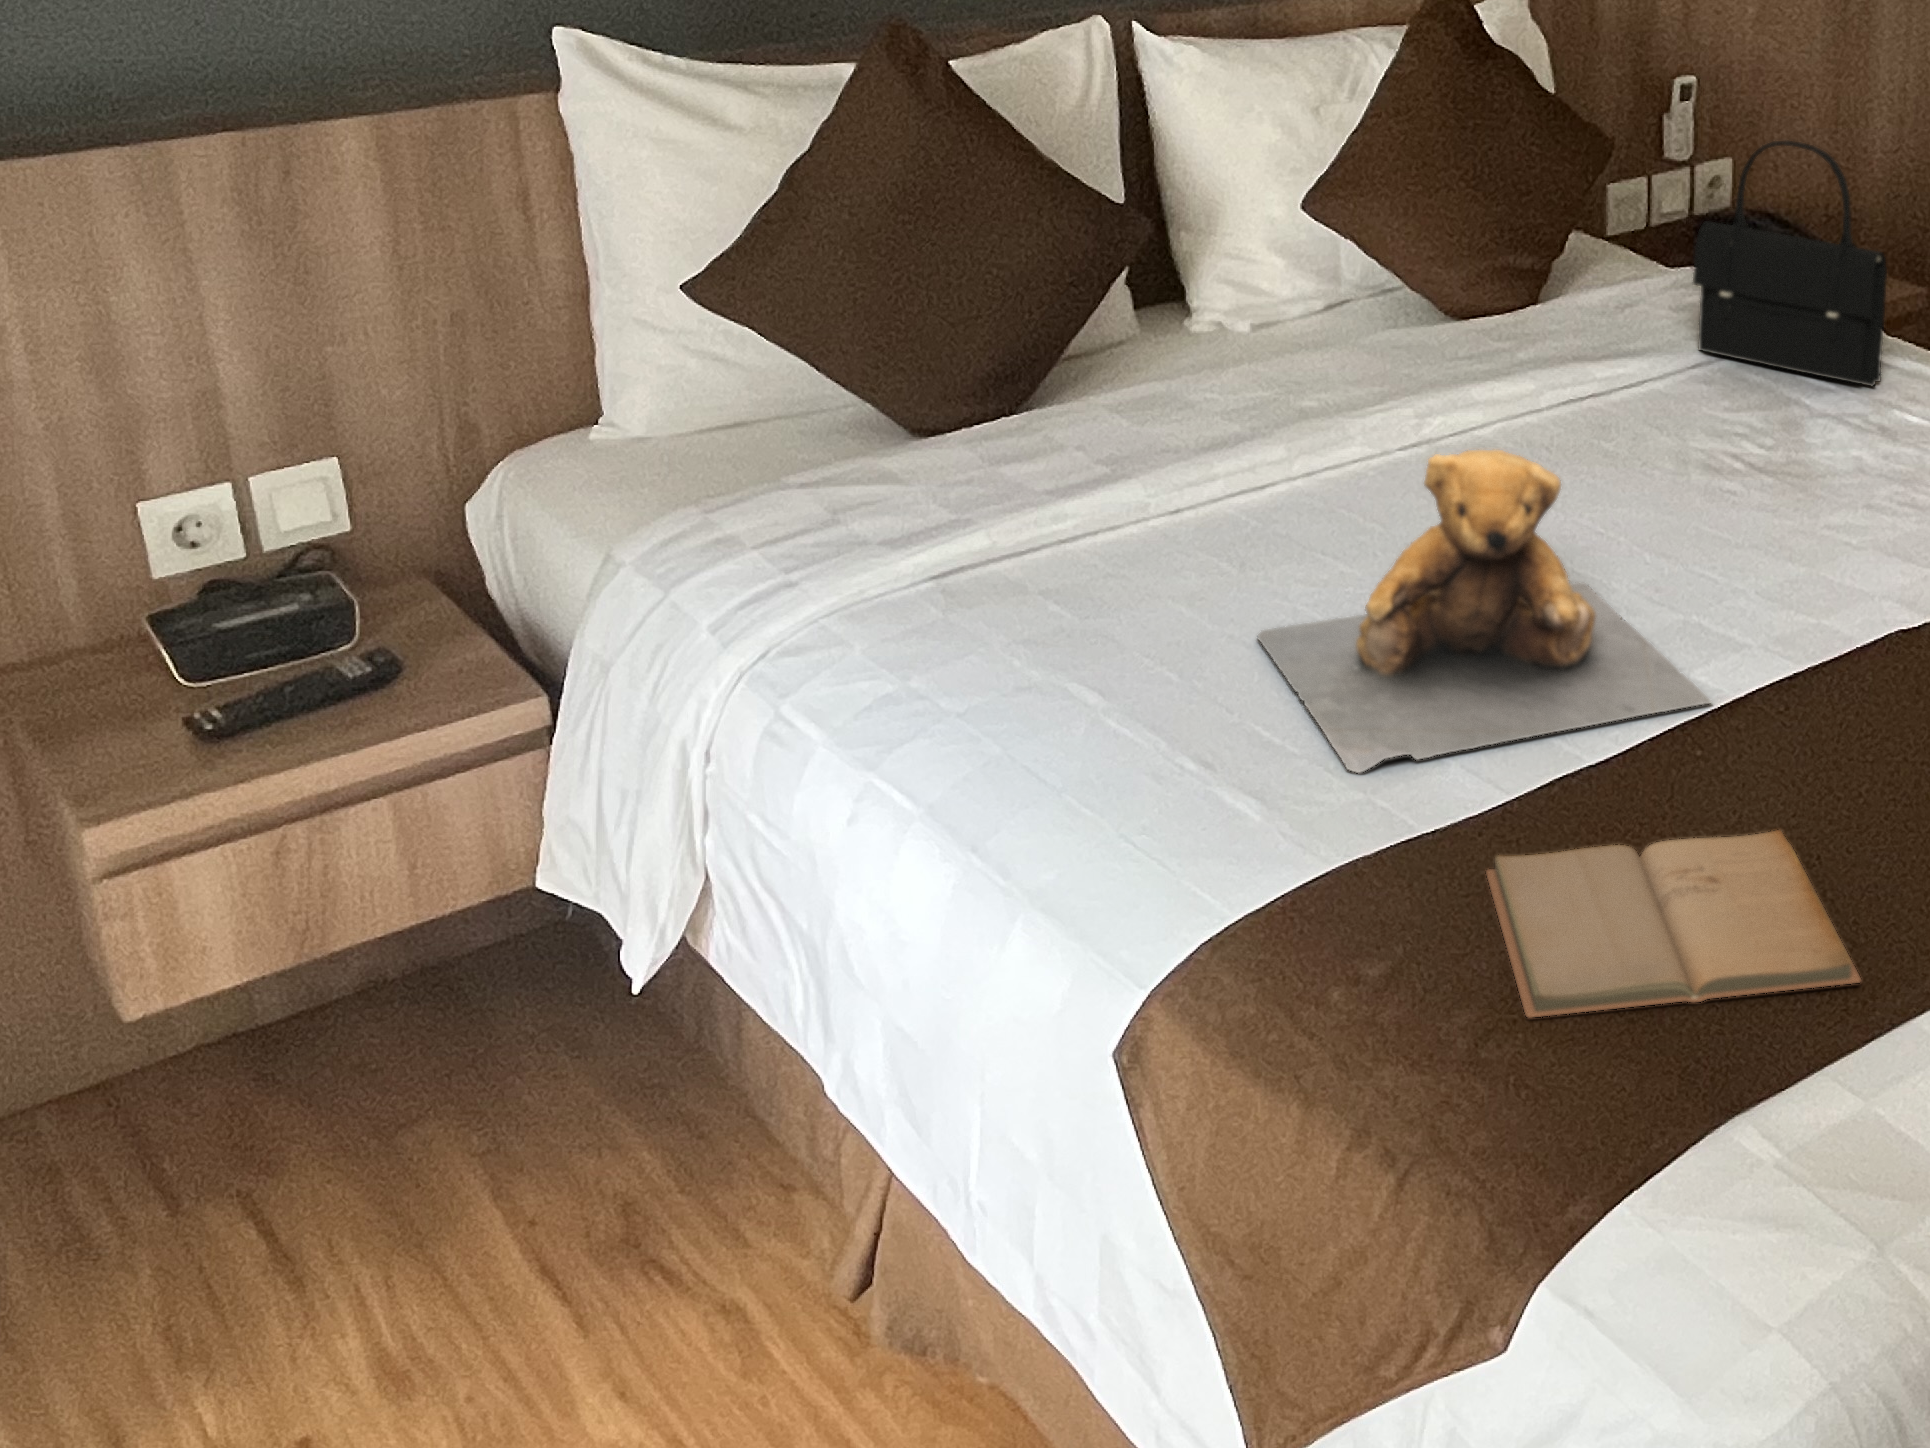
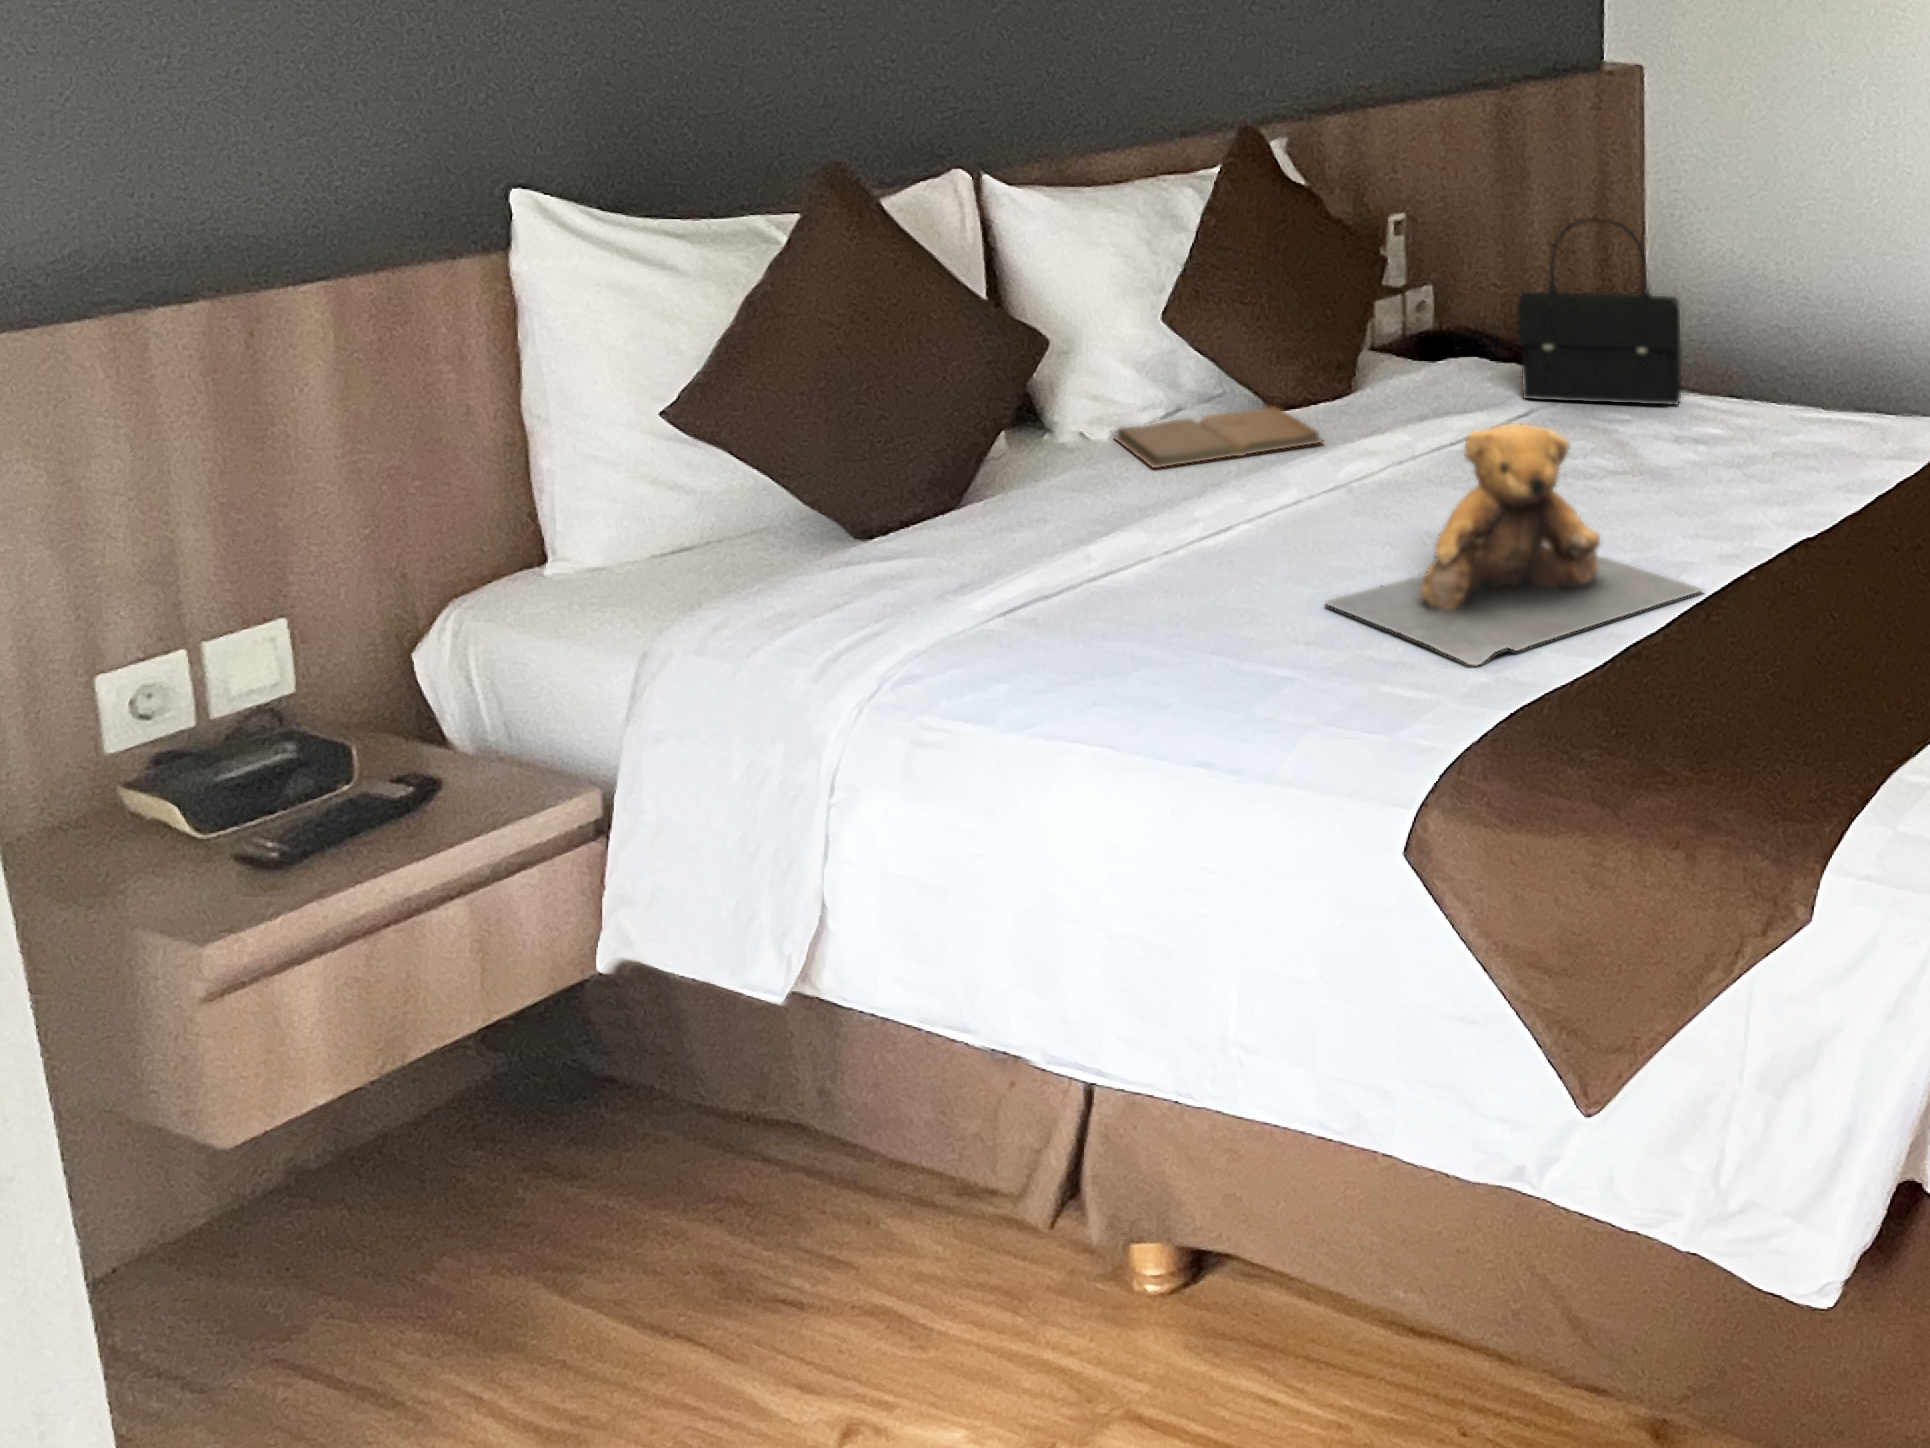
book: present [1486,830,1861,1017] -> present [1116,406,1322,468]

